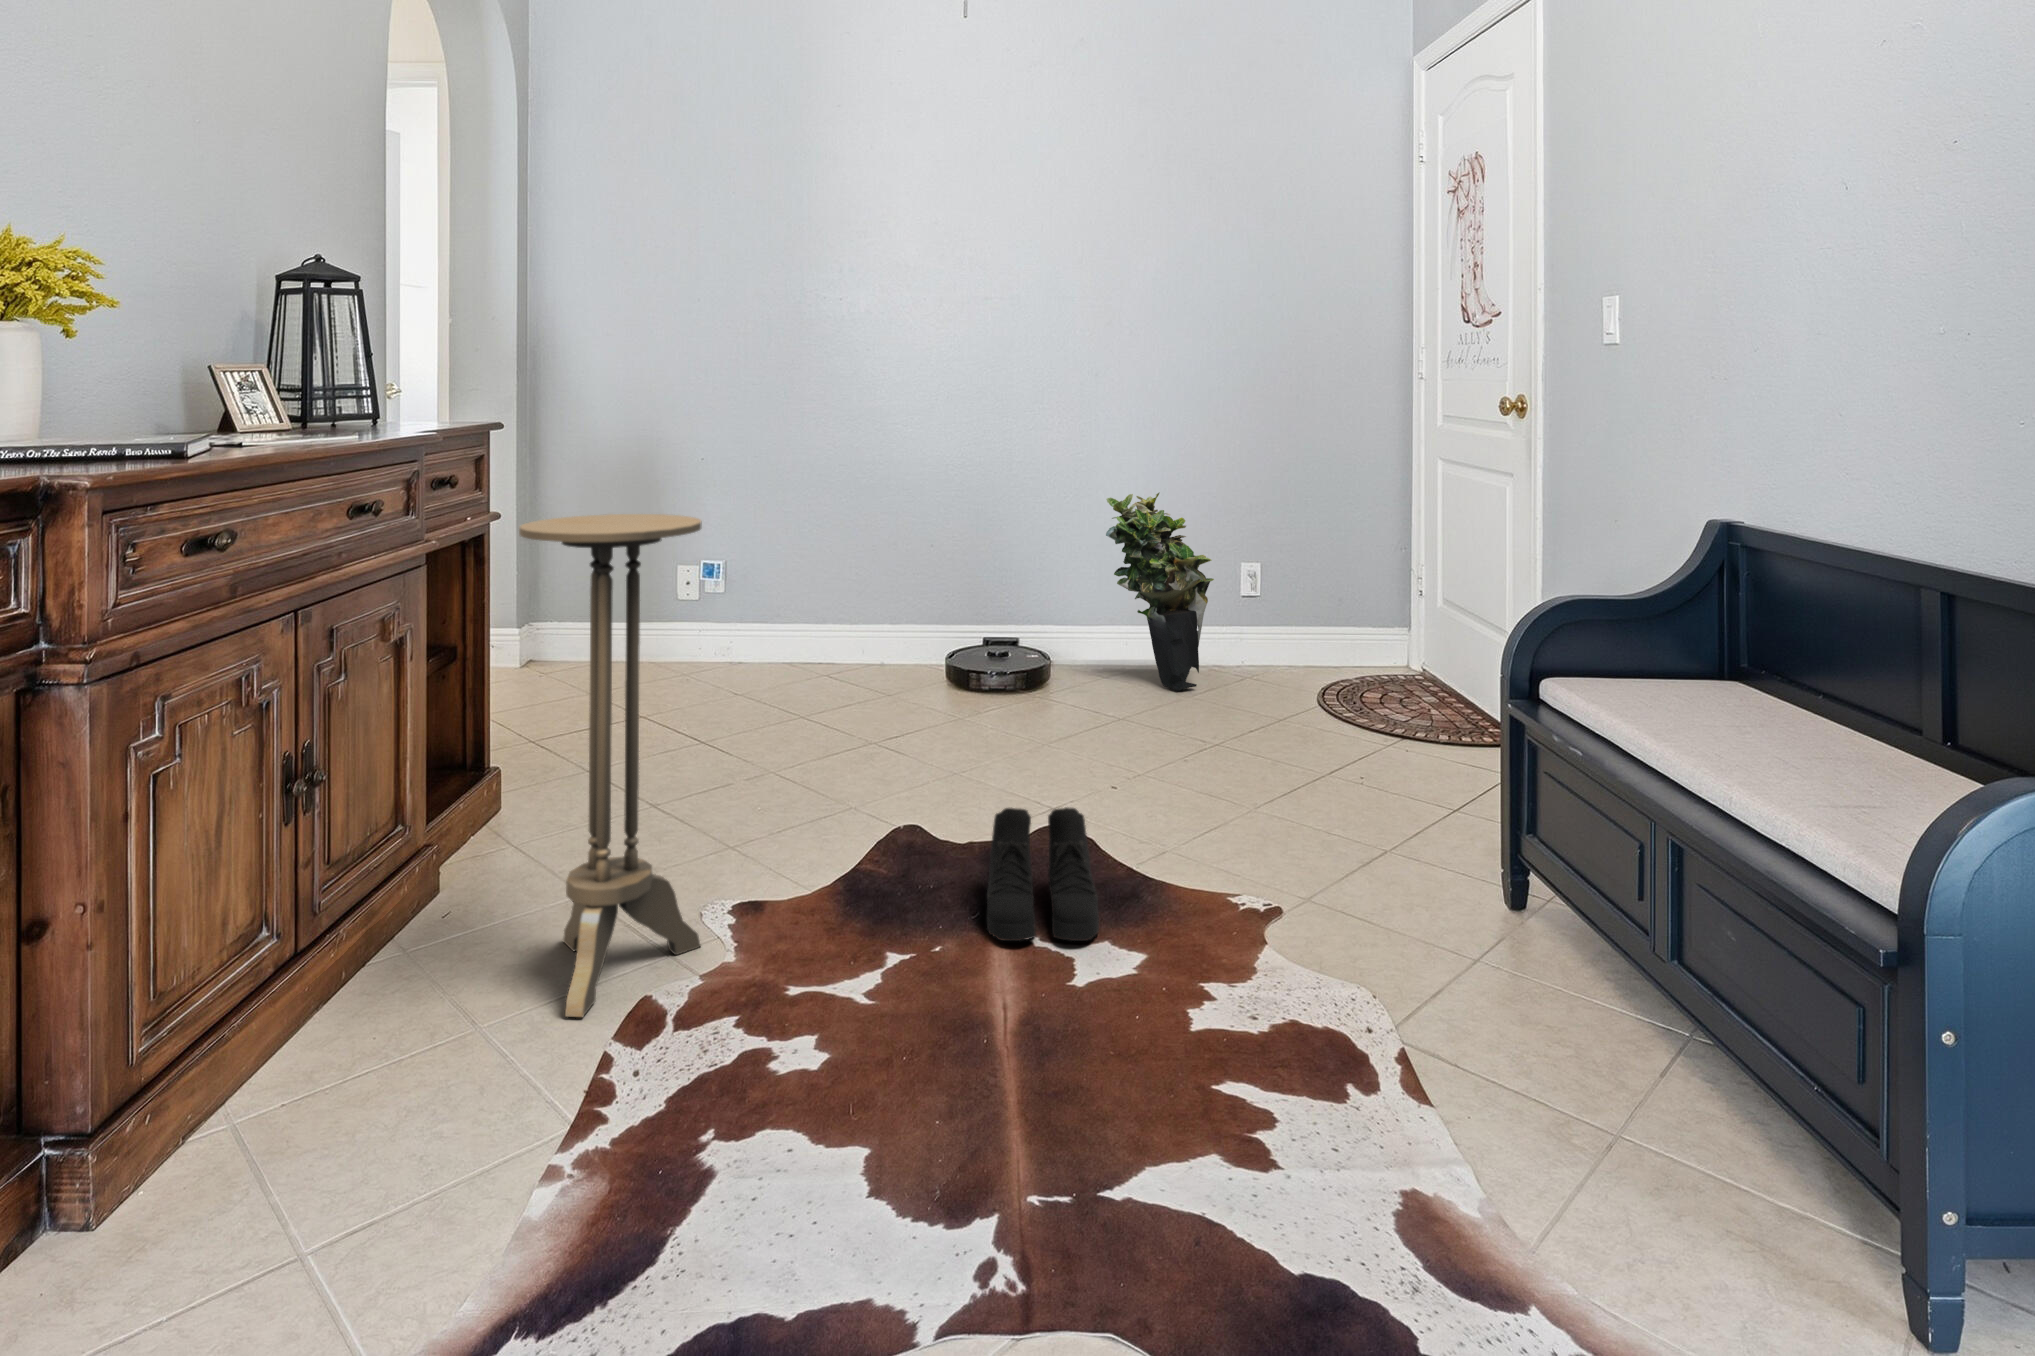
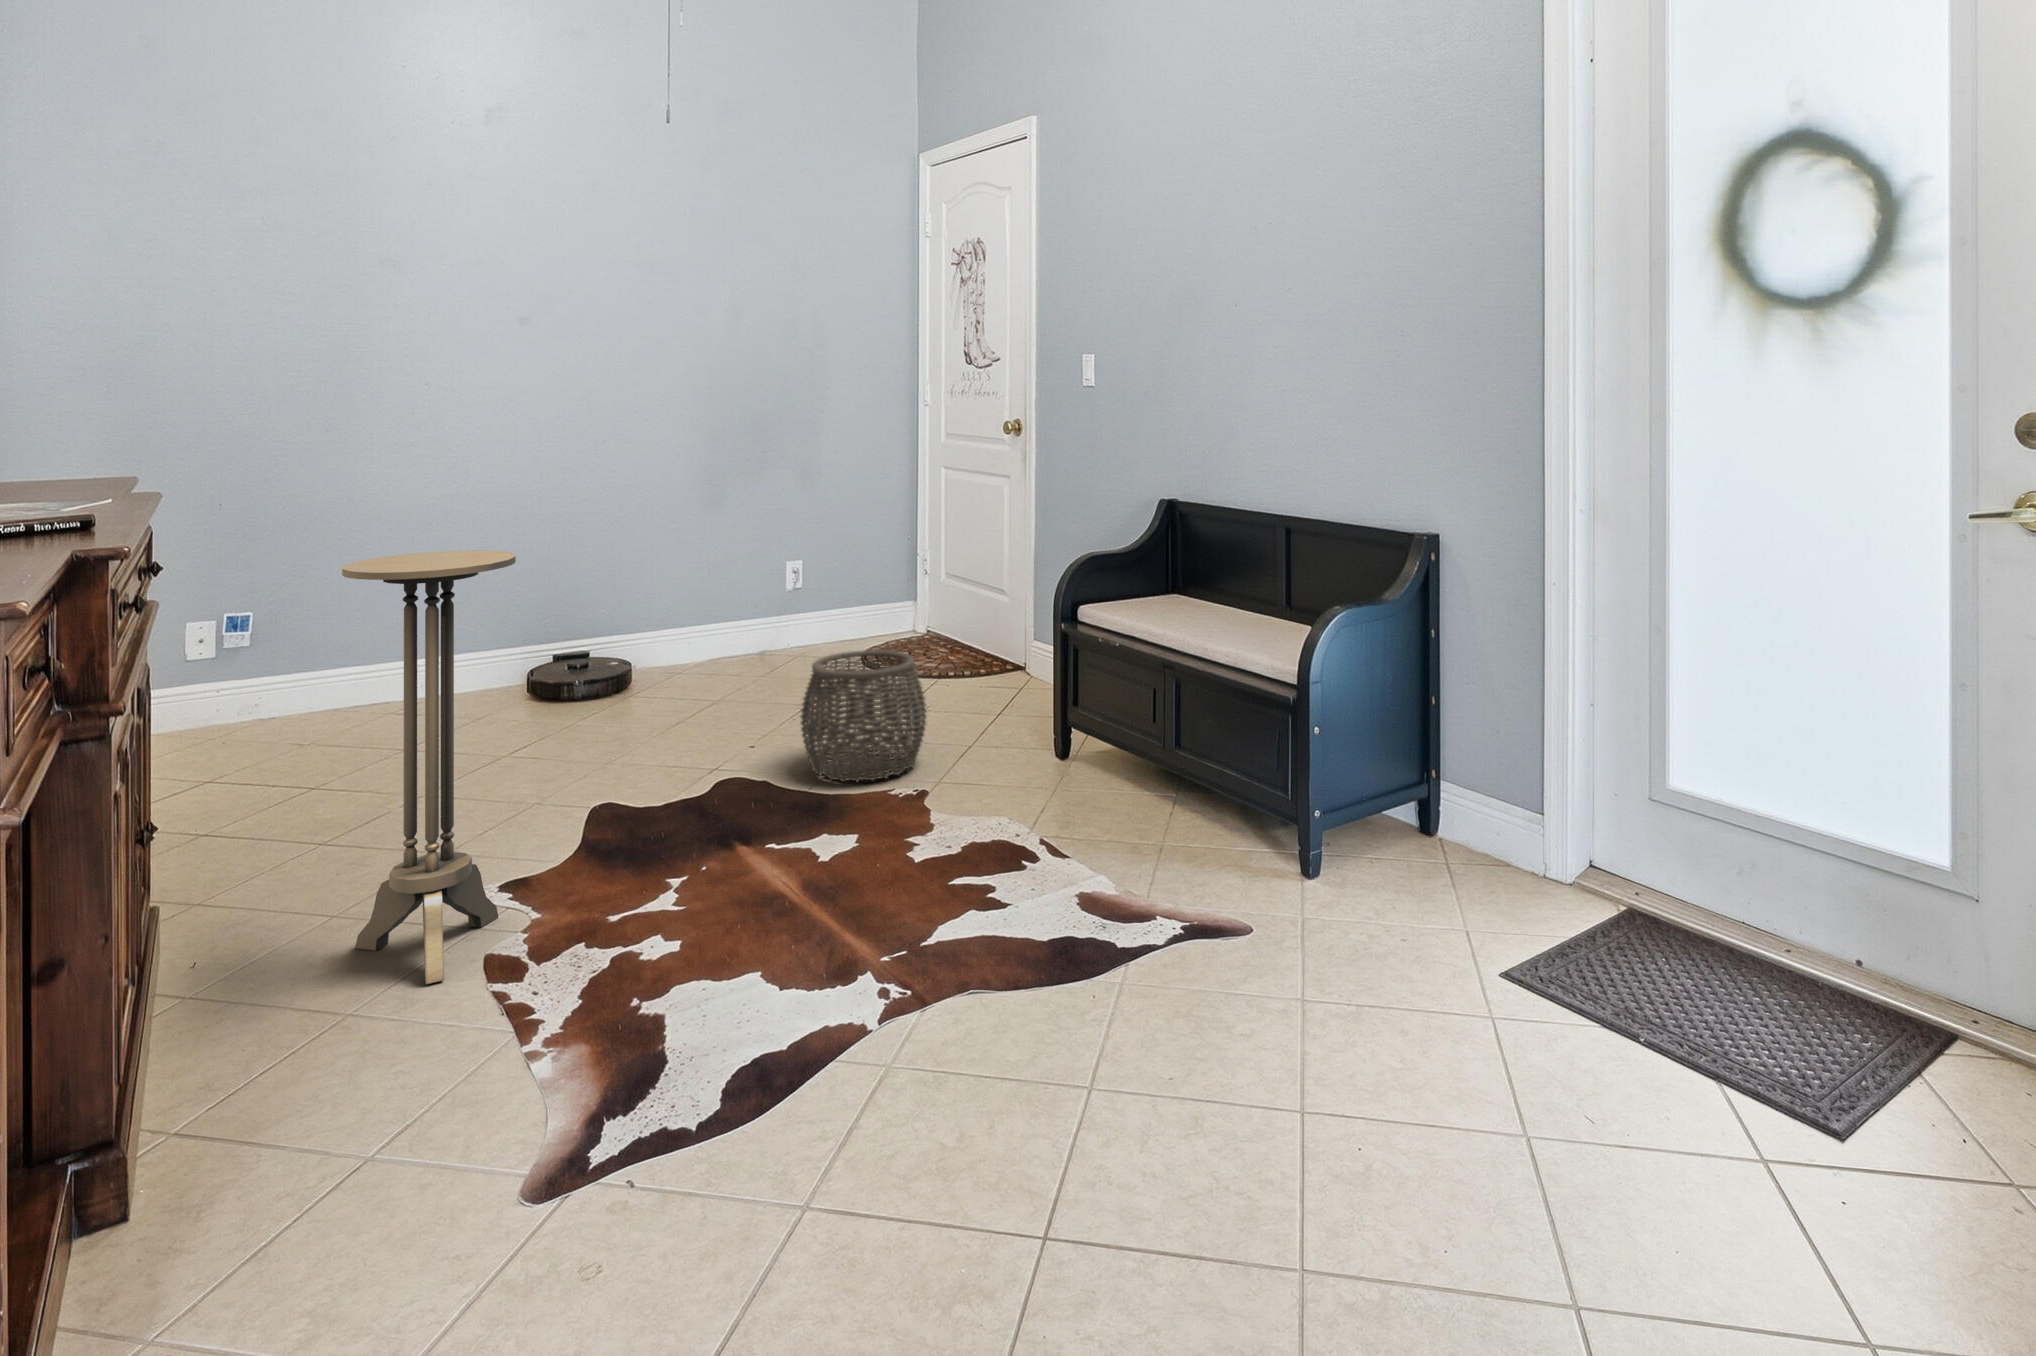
potted plant: present [1106,493,1214,691] -> none [675,506,777,674]
woven basket: none [1139,690,1309,875] -> present [800,650,927,782]
boots: present [987,807,1099,941] -> none [717,747,816,851]

